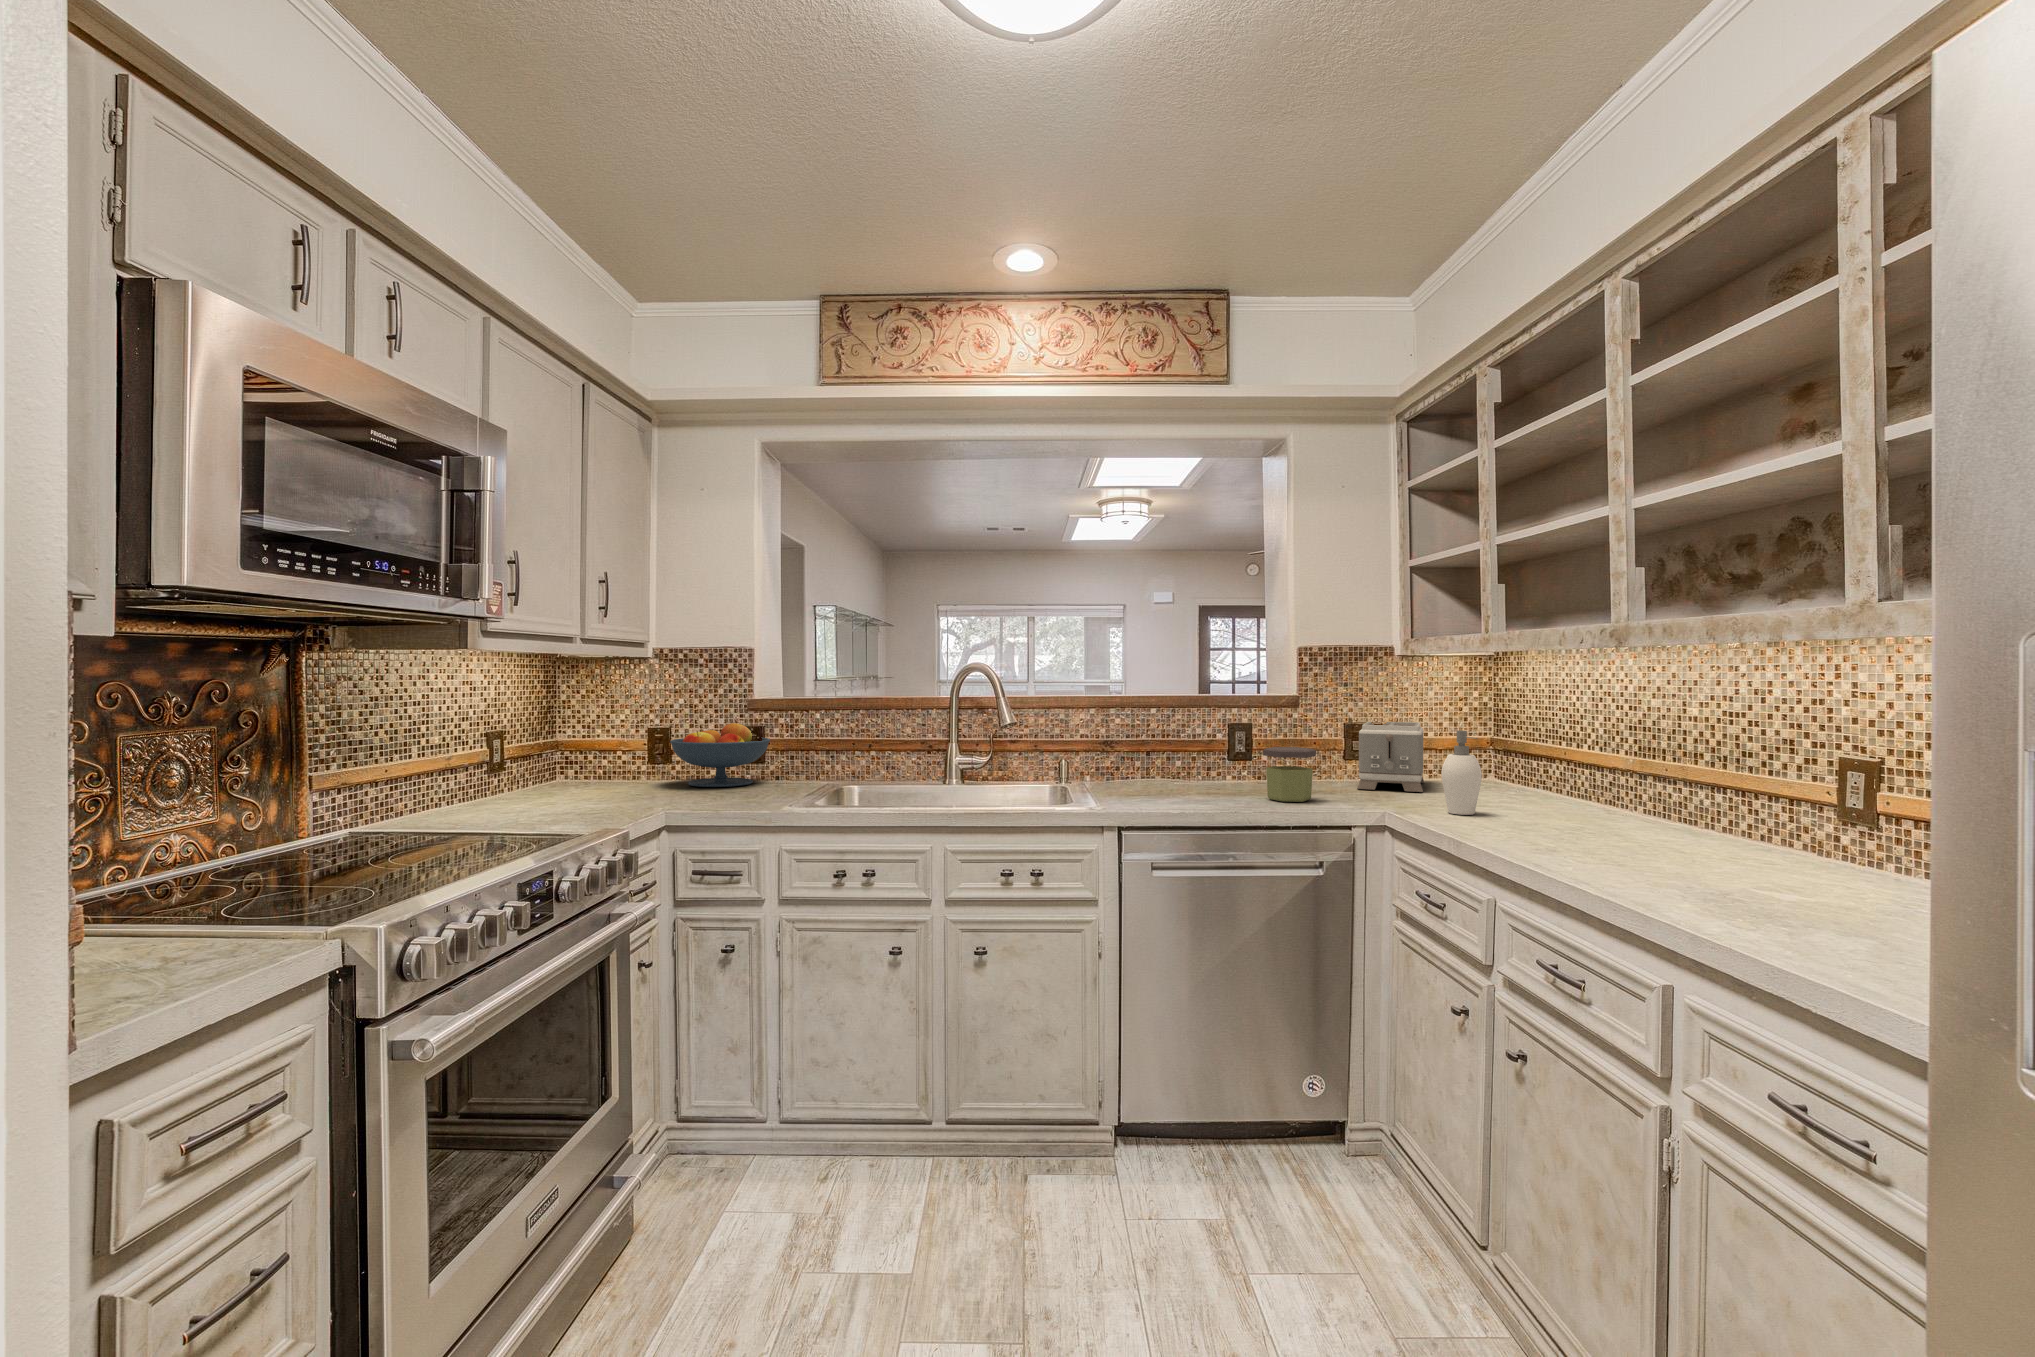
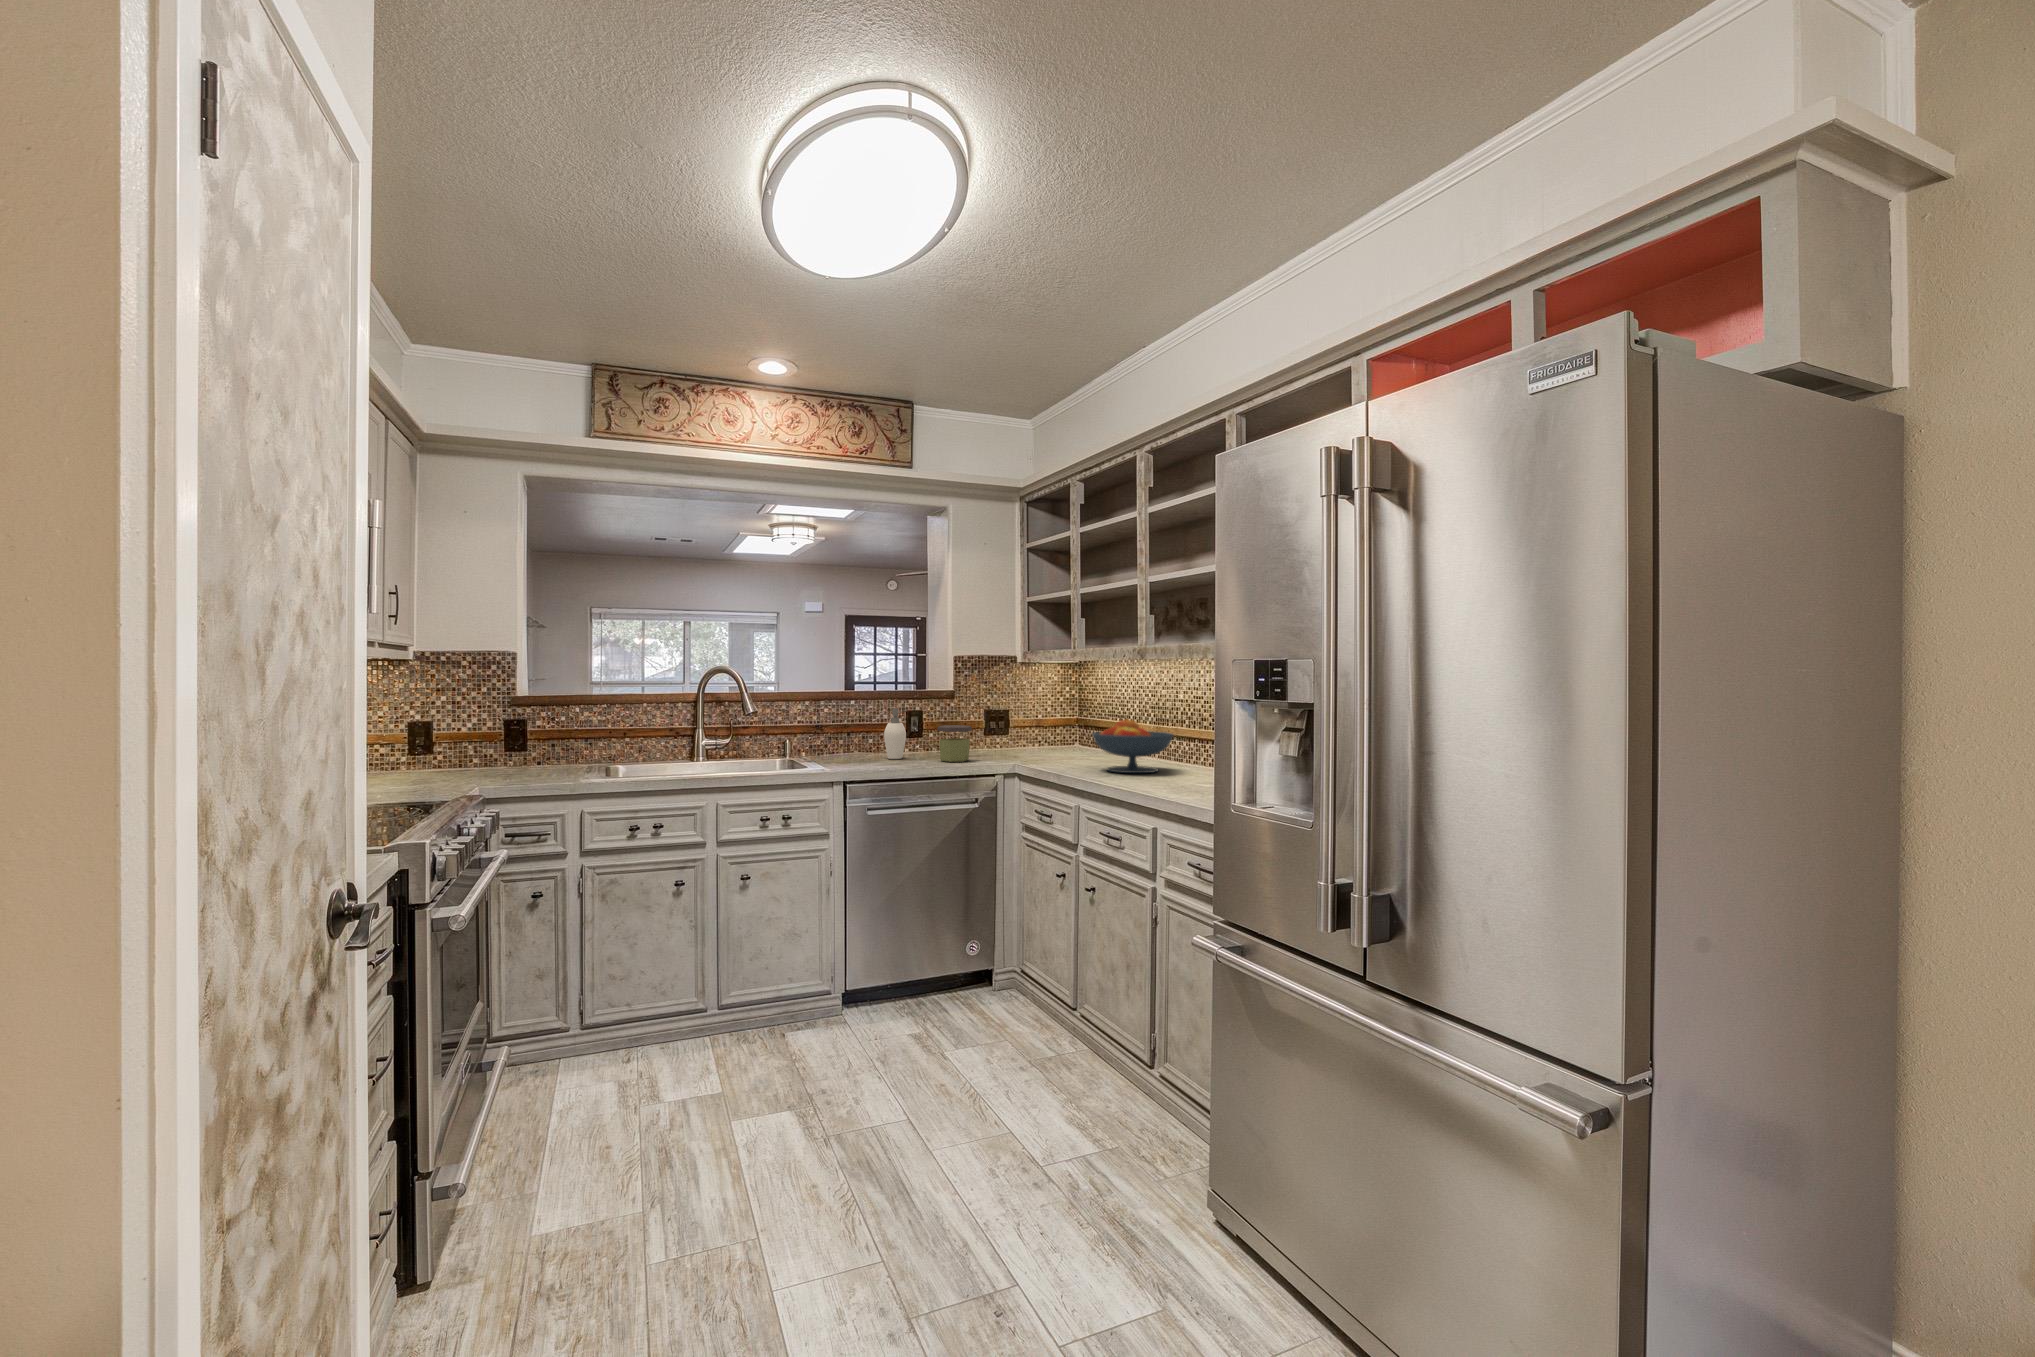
toaster: present [1357,722,1424,792] -> none [995,708,1036,754]
fruit bowl: present [670,723,770,787] -> present [1093,719,1173,773]
soap dispenser: present [1441,731,1482,815] -> present [884,708,906,759]

